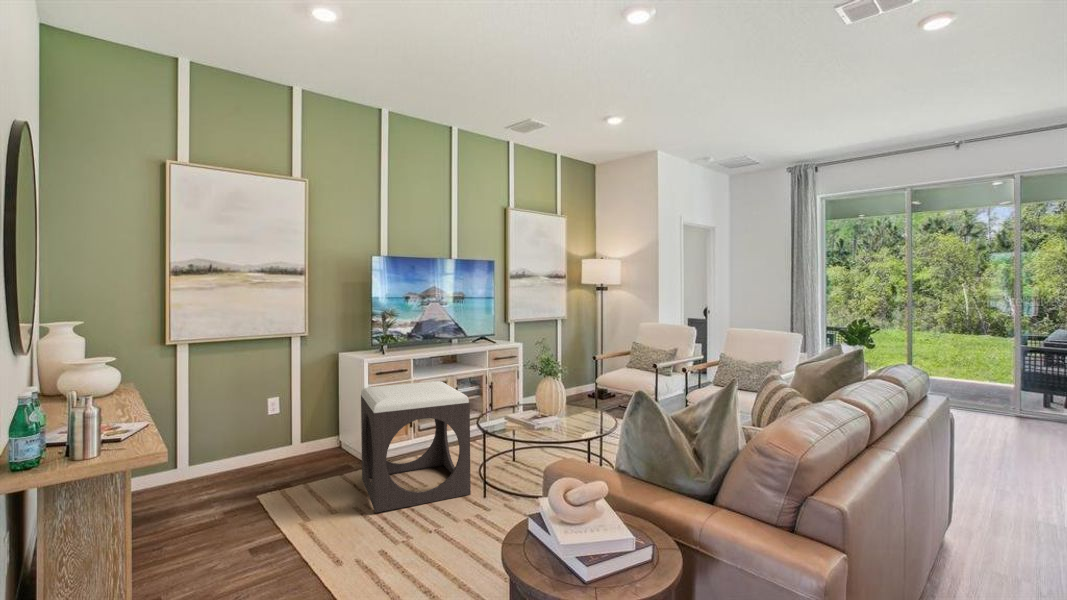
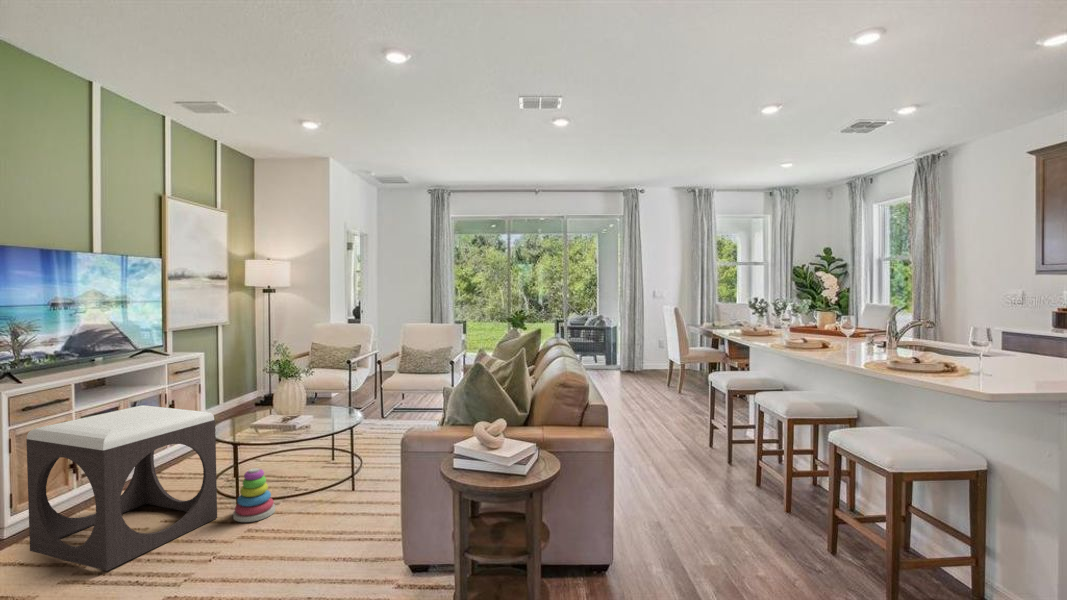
stacking toy: none [480,456,515,508] -> present [233,468,275,522]

